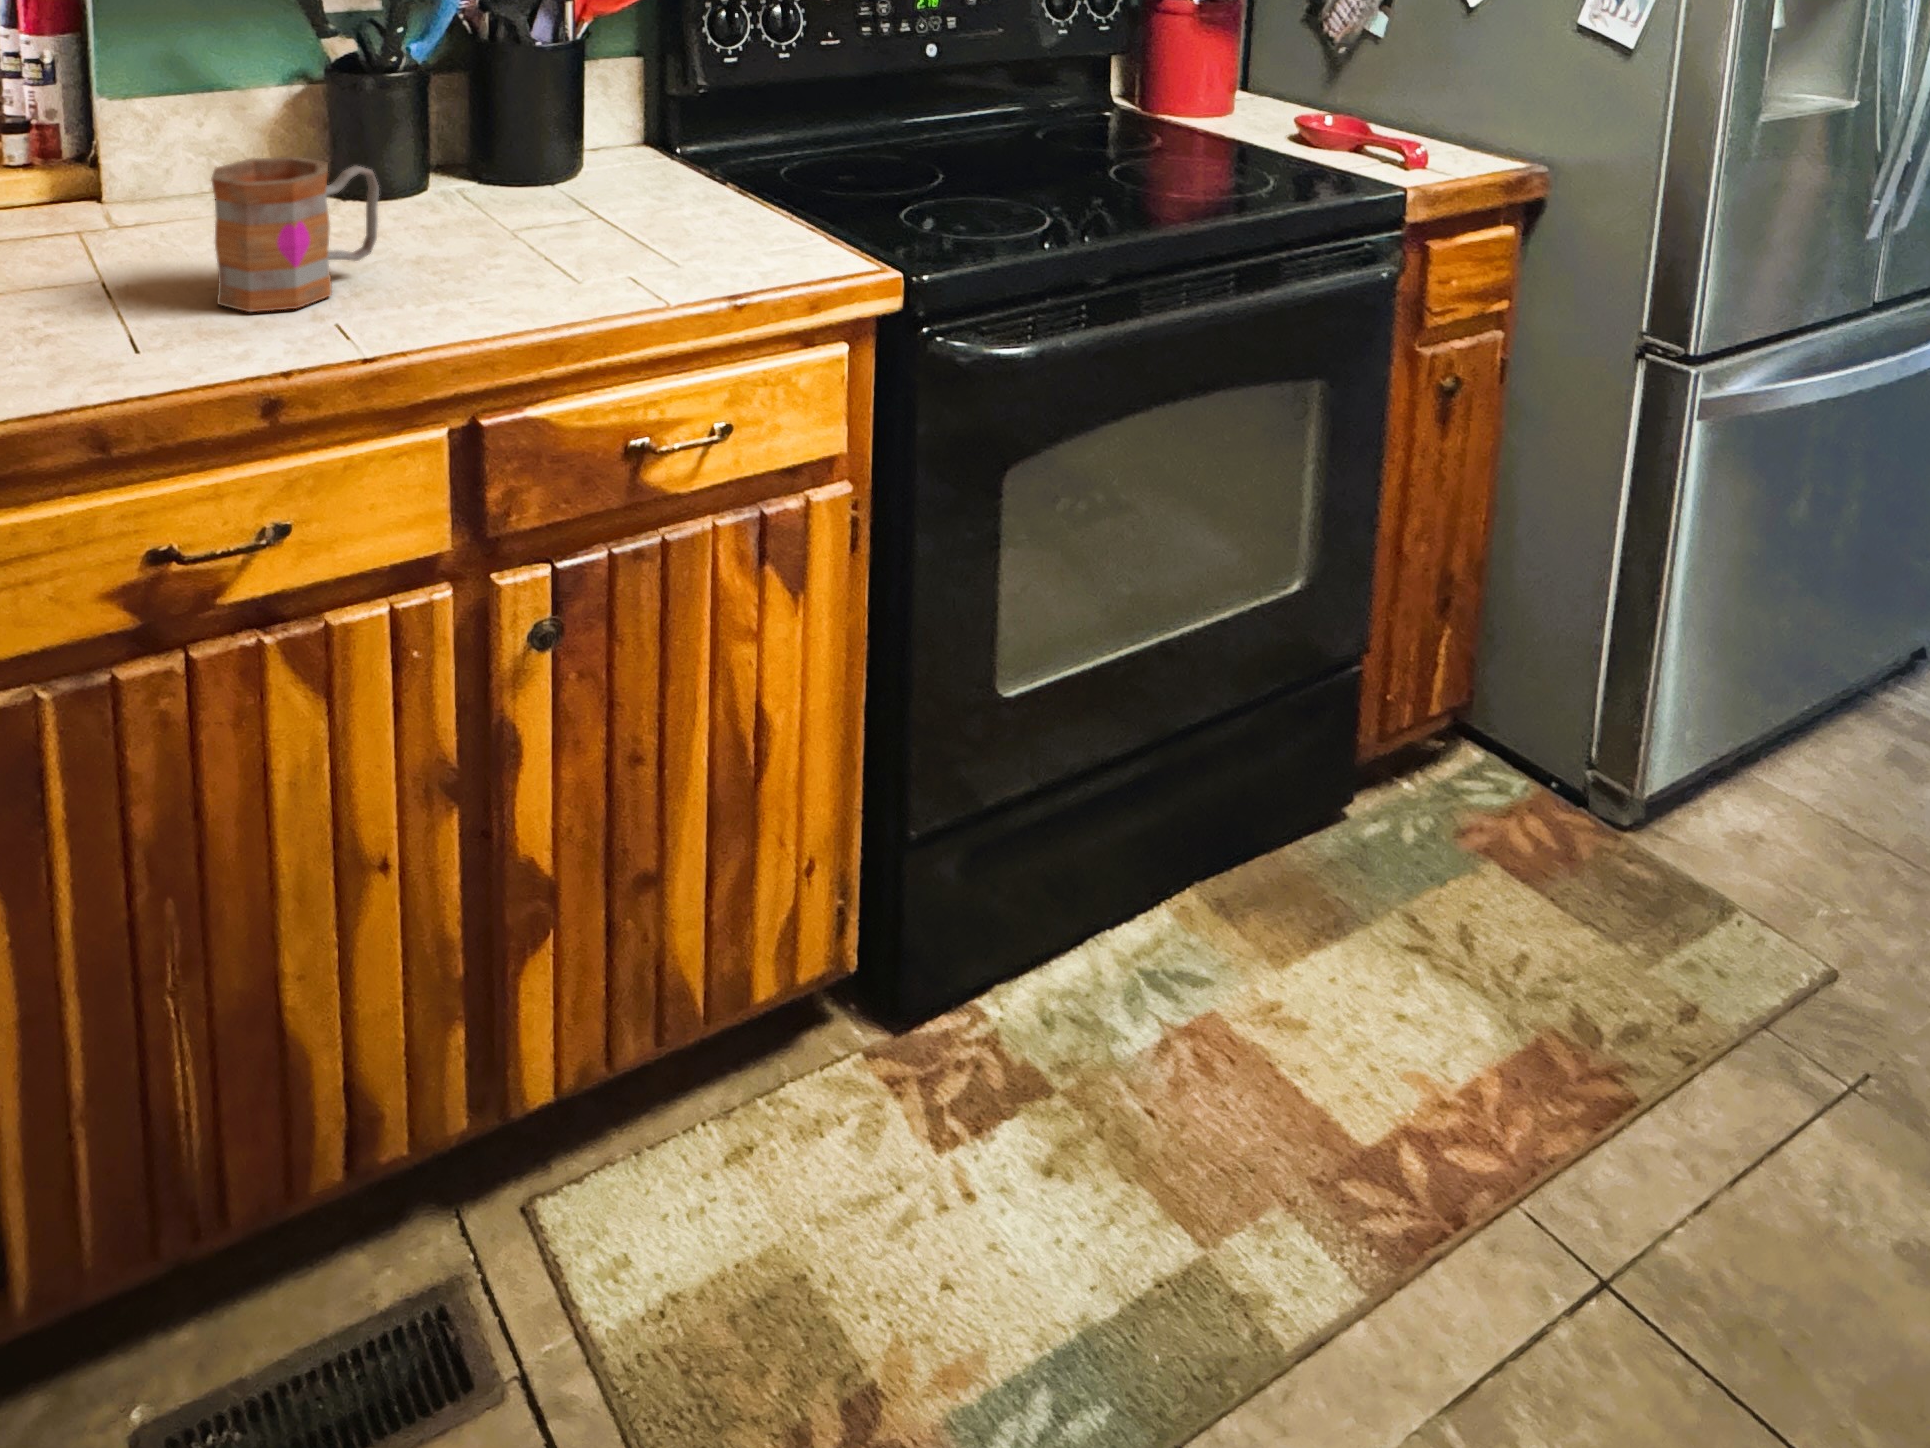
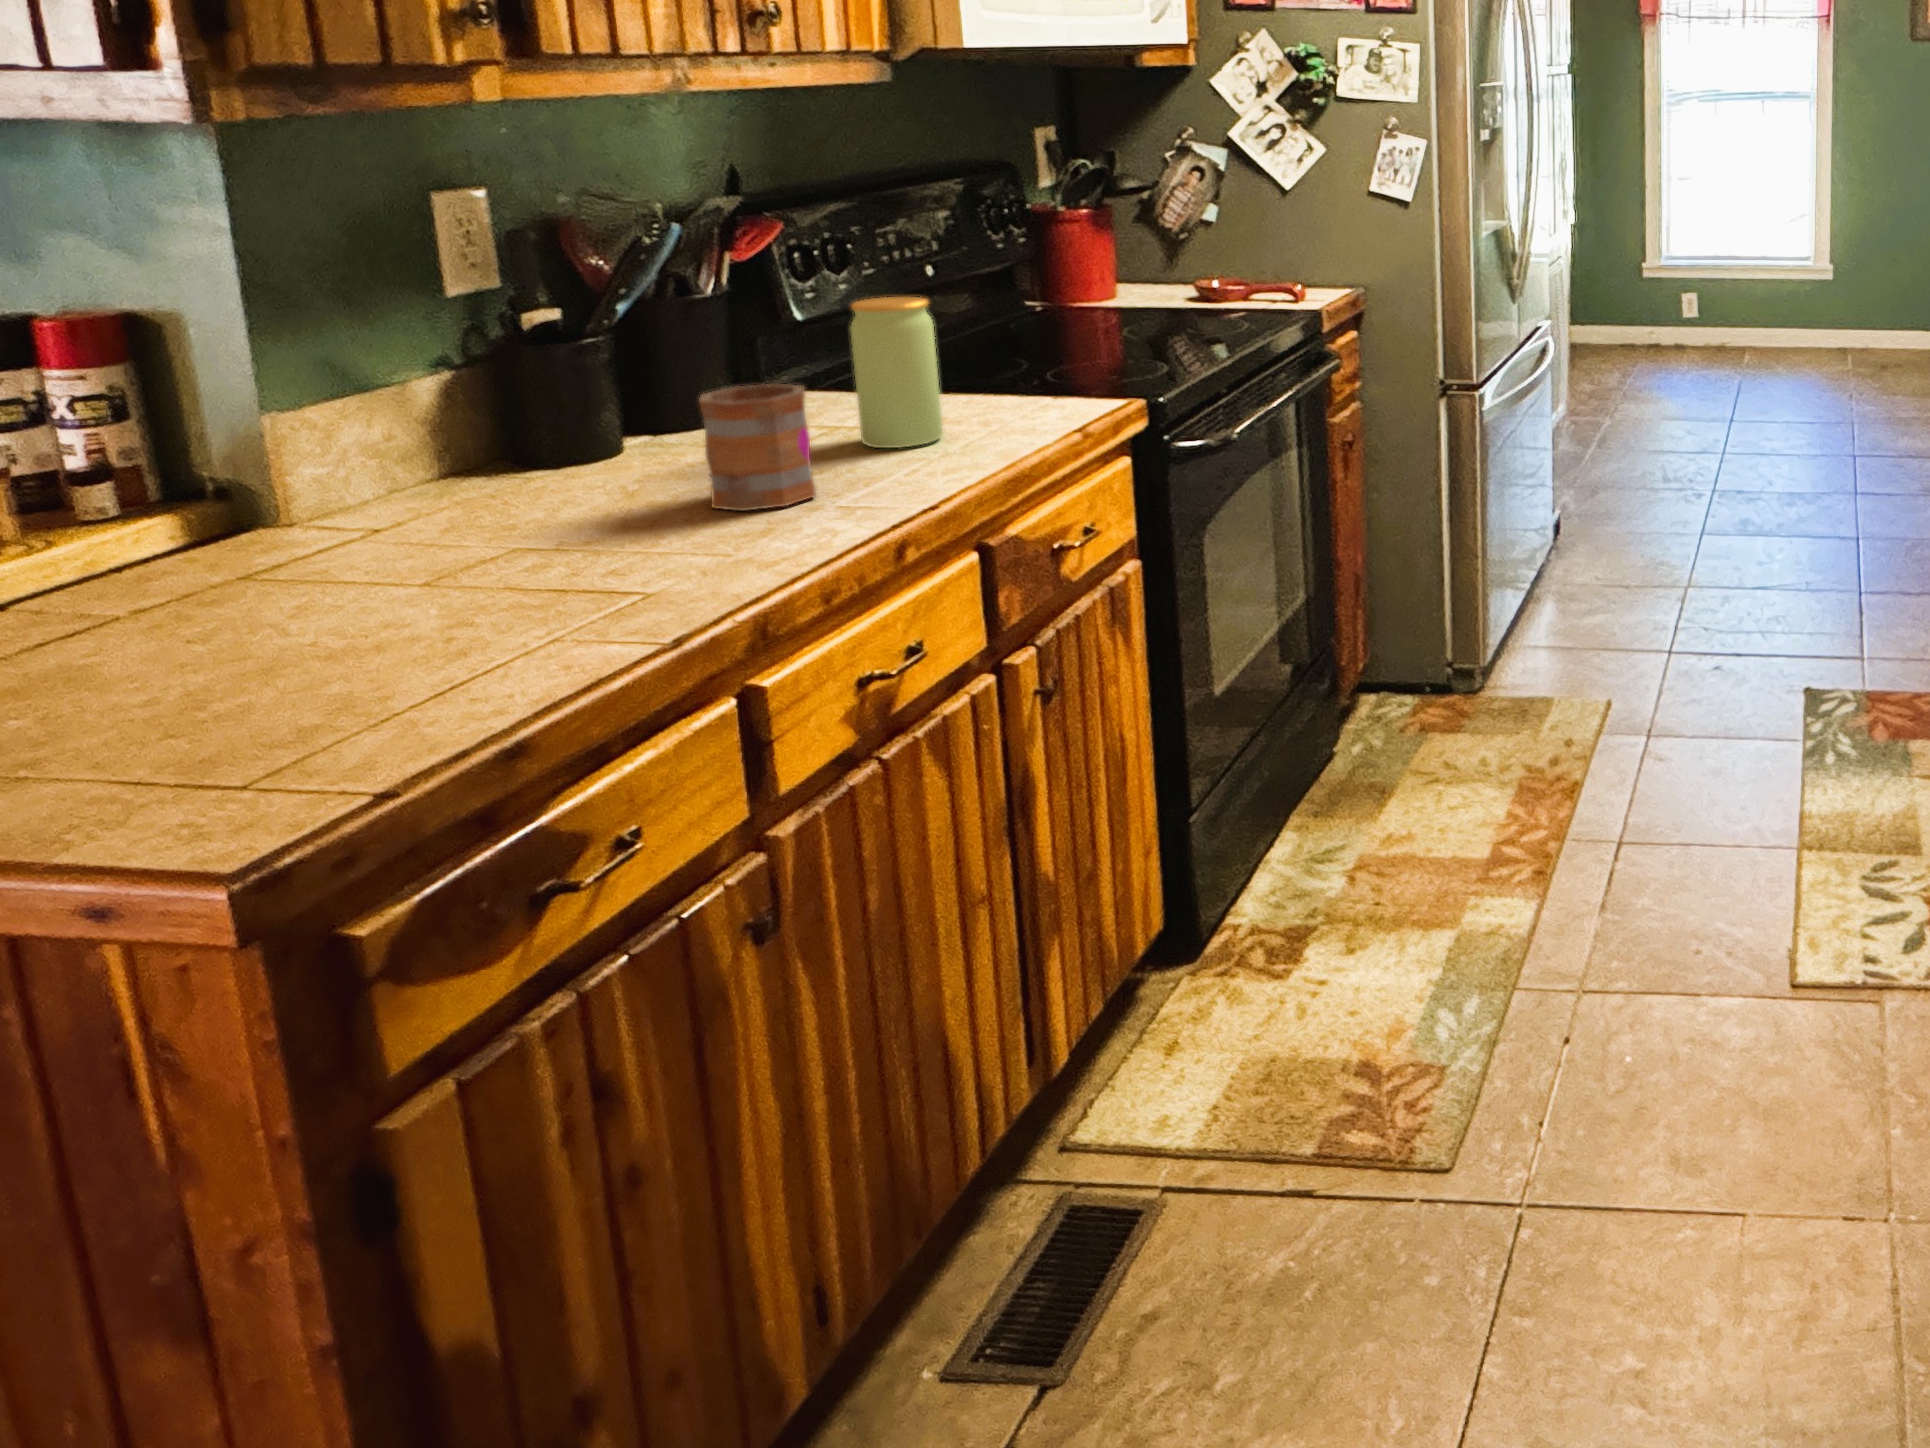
jar: none [507,78,599,268] -> present [851,297,943,448]

